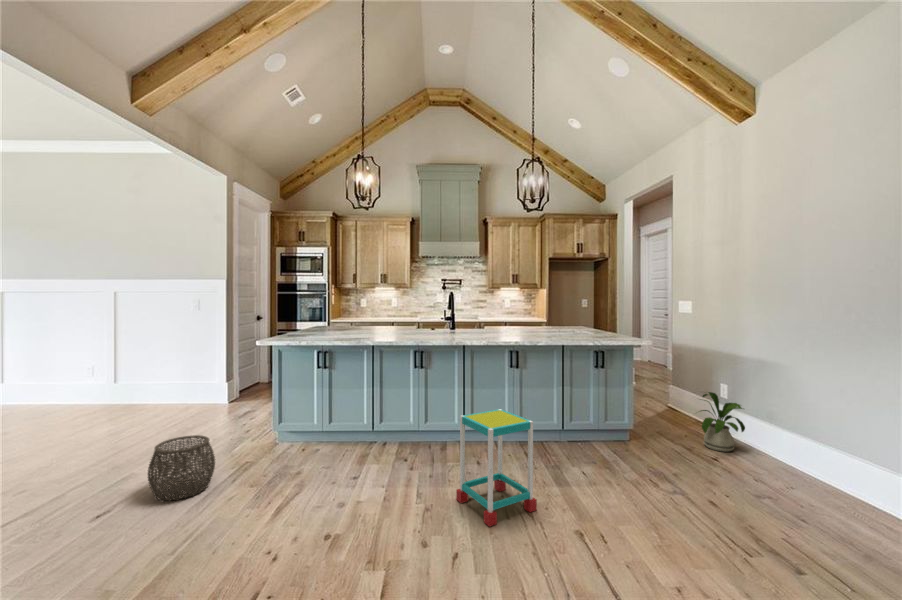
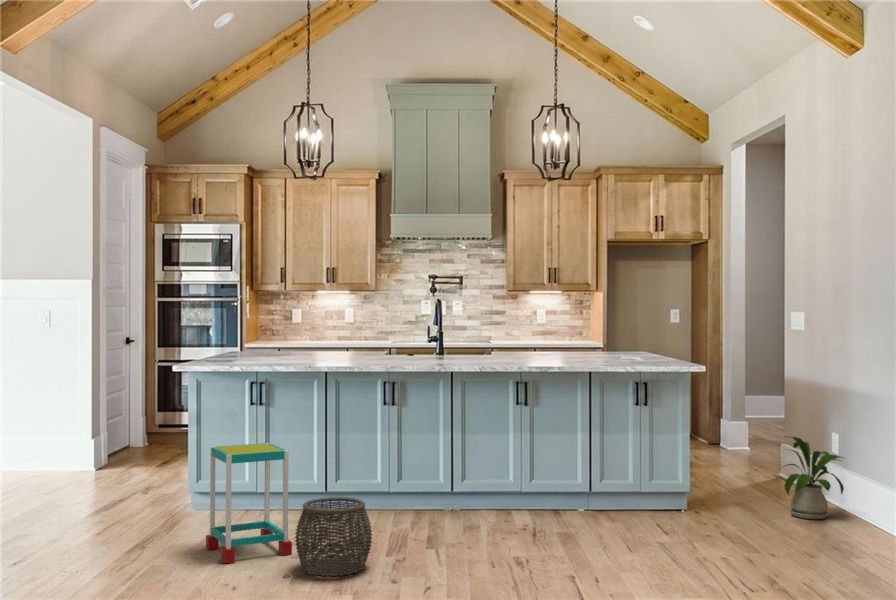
side table: present [456,409,537,526] -> present [206,443,292,563]
woven basket: present [148,435,215,501] -> present [295,497,372,577]

